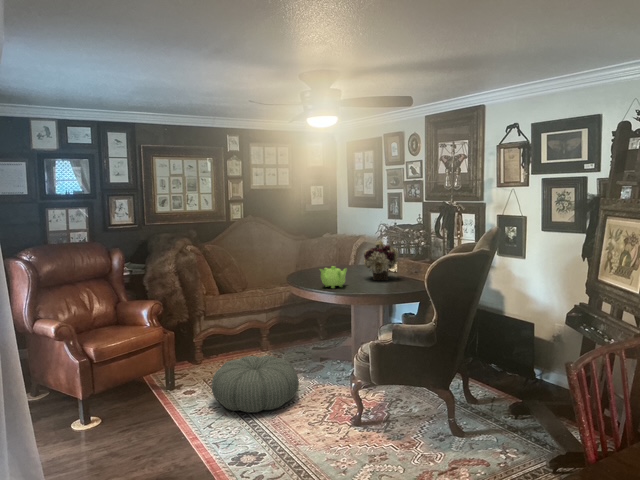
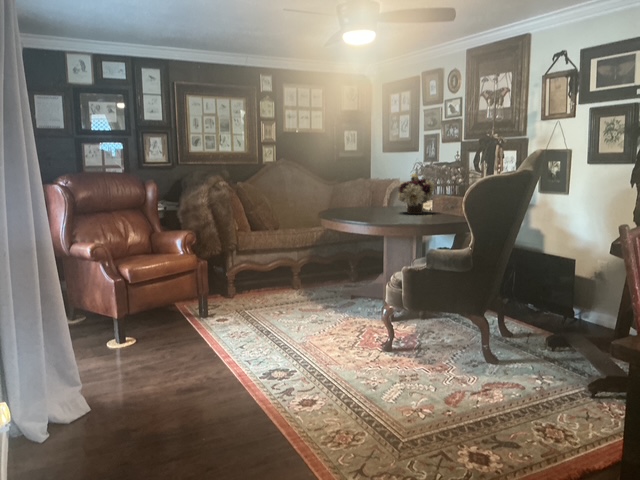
teapot: present [320,266,347,288] -> none [352,196,381,218]
pouf: present [212,356,299,413] -> none [243,286,330,338]

